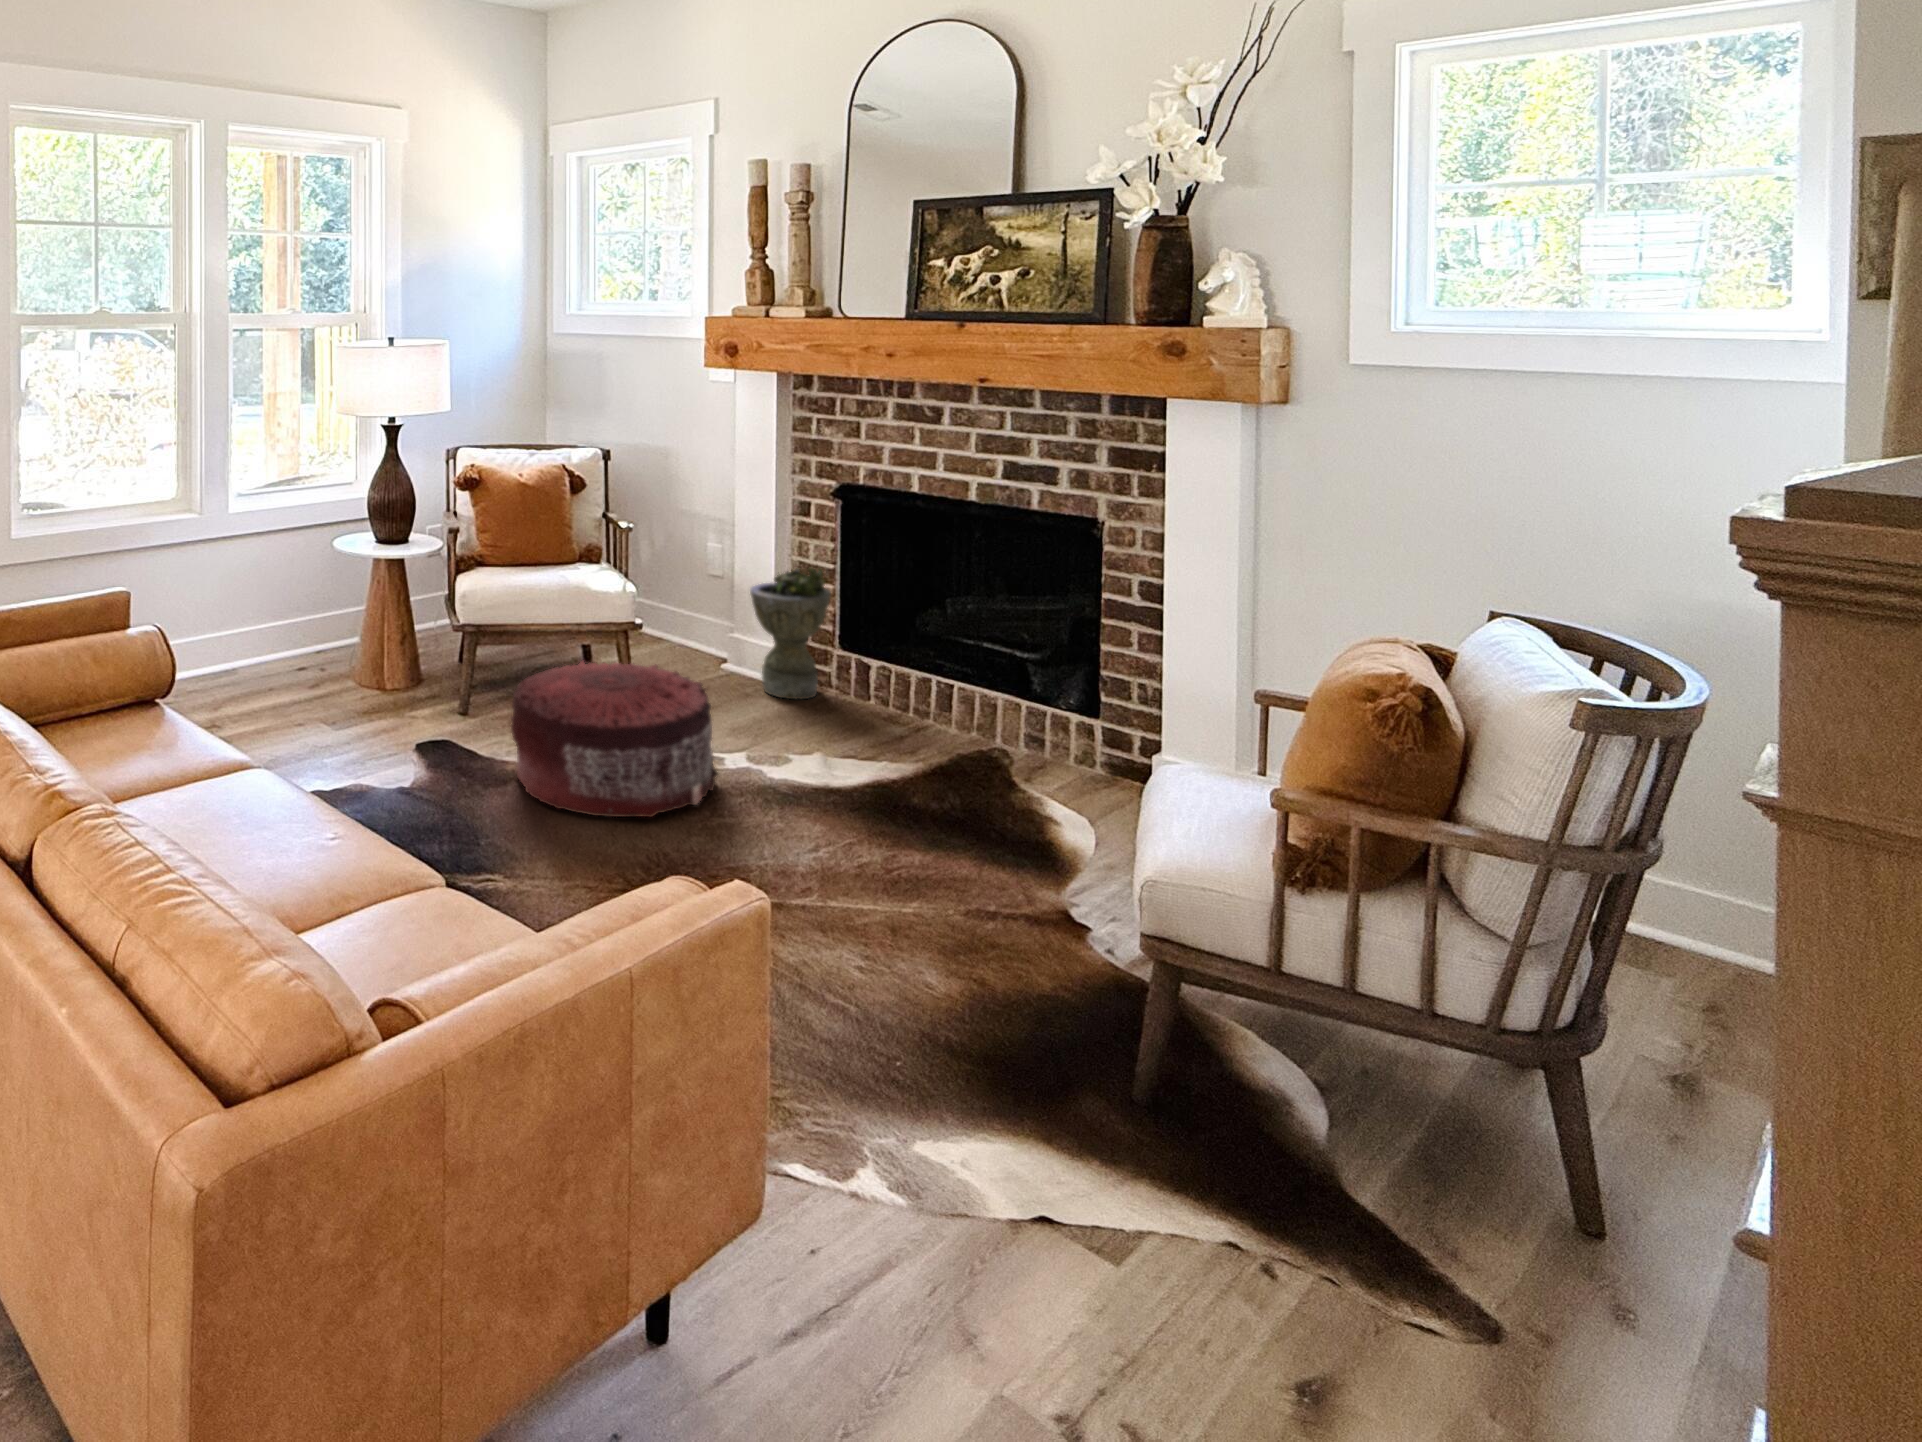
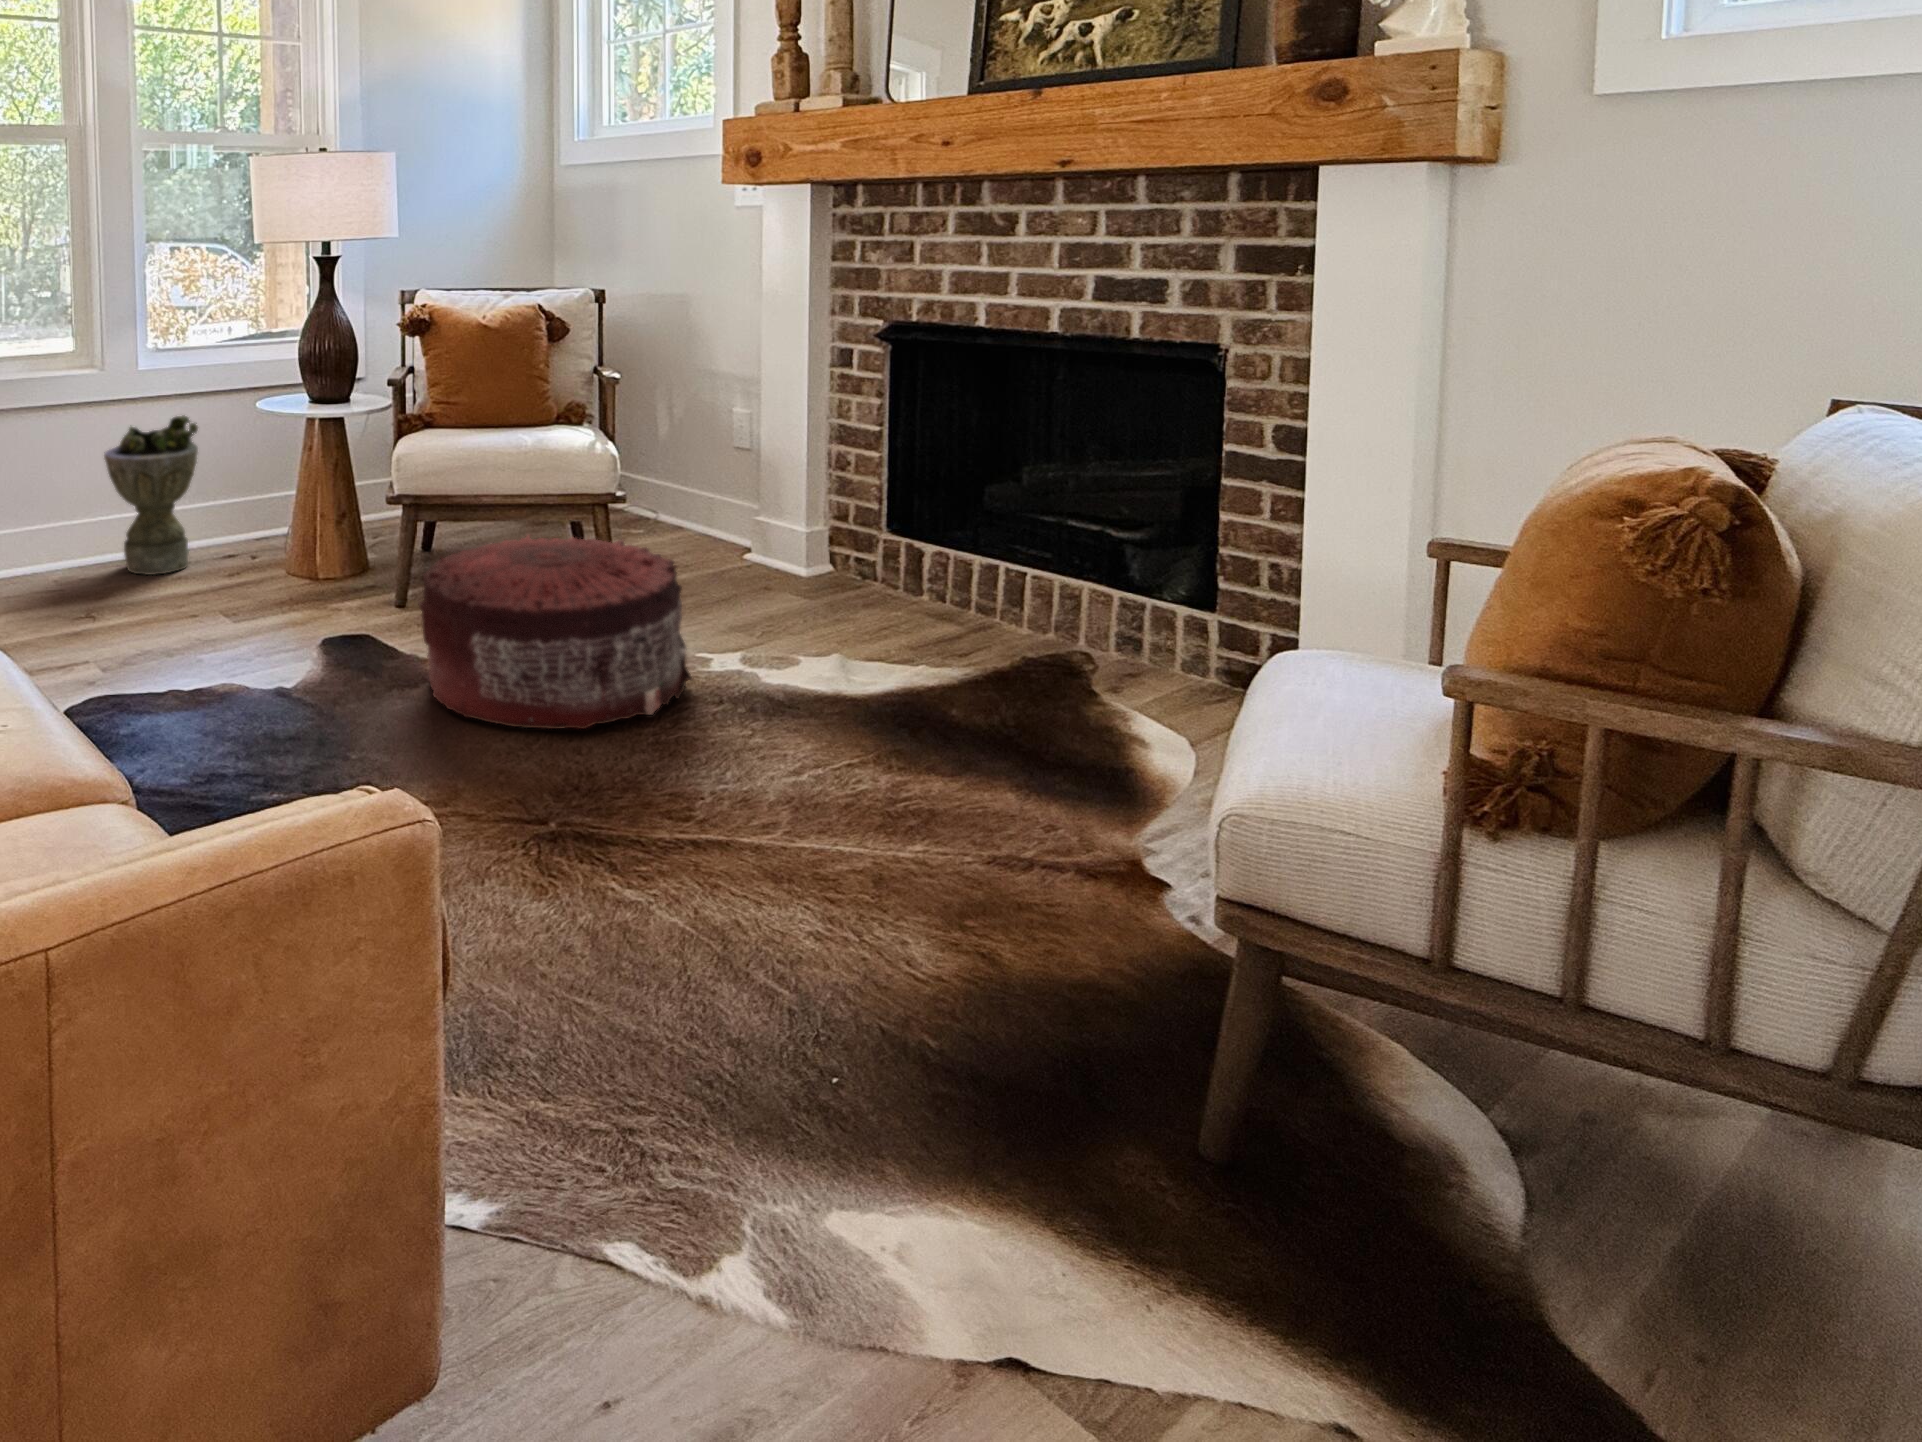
planter: present [750,568,831,699] -> present [104,416,198,575]

